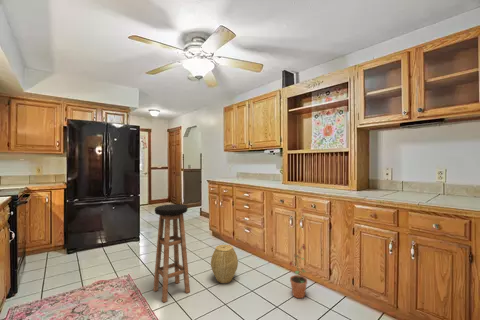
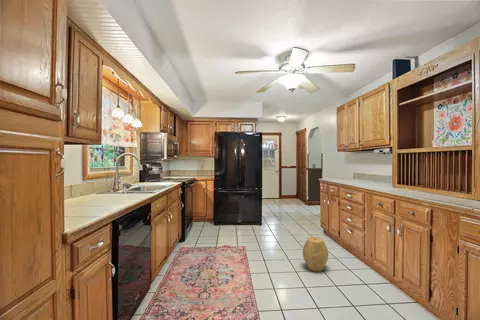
bar stool: present [153,204,190,302] -> none [256,196,282,270]
potted plant: present [290,244,307,298] -> none [373,250,398,305]

